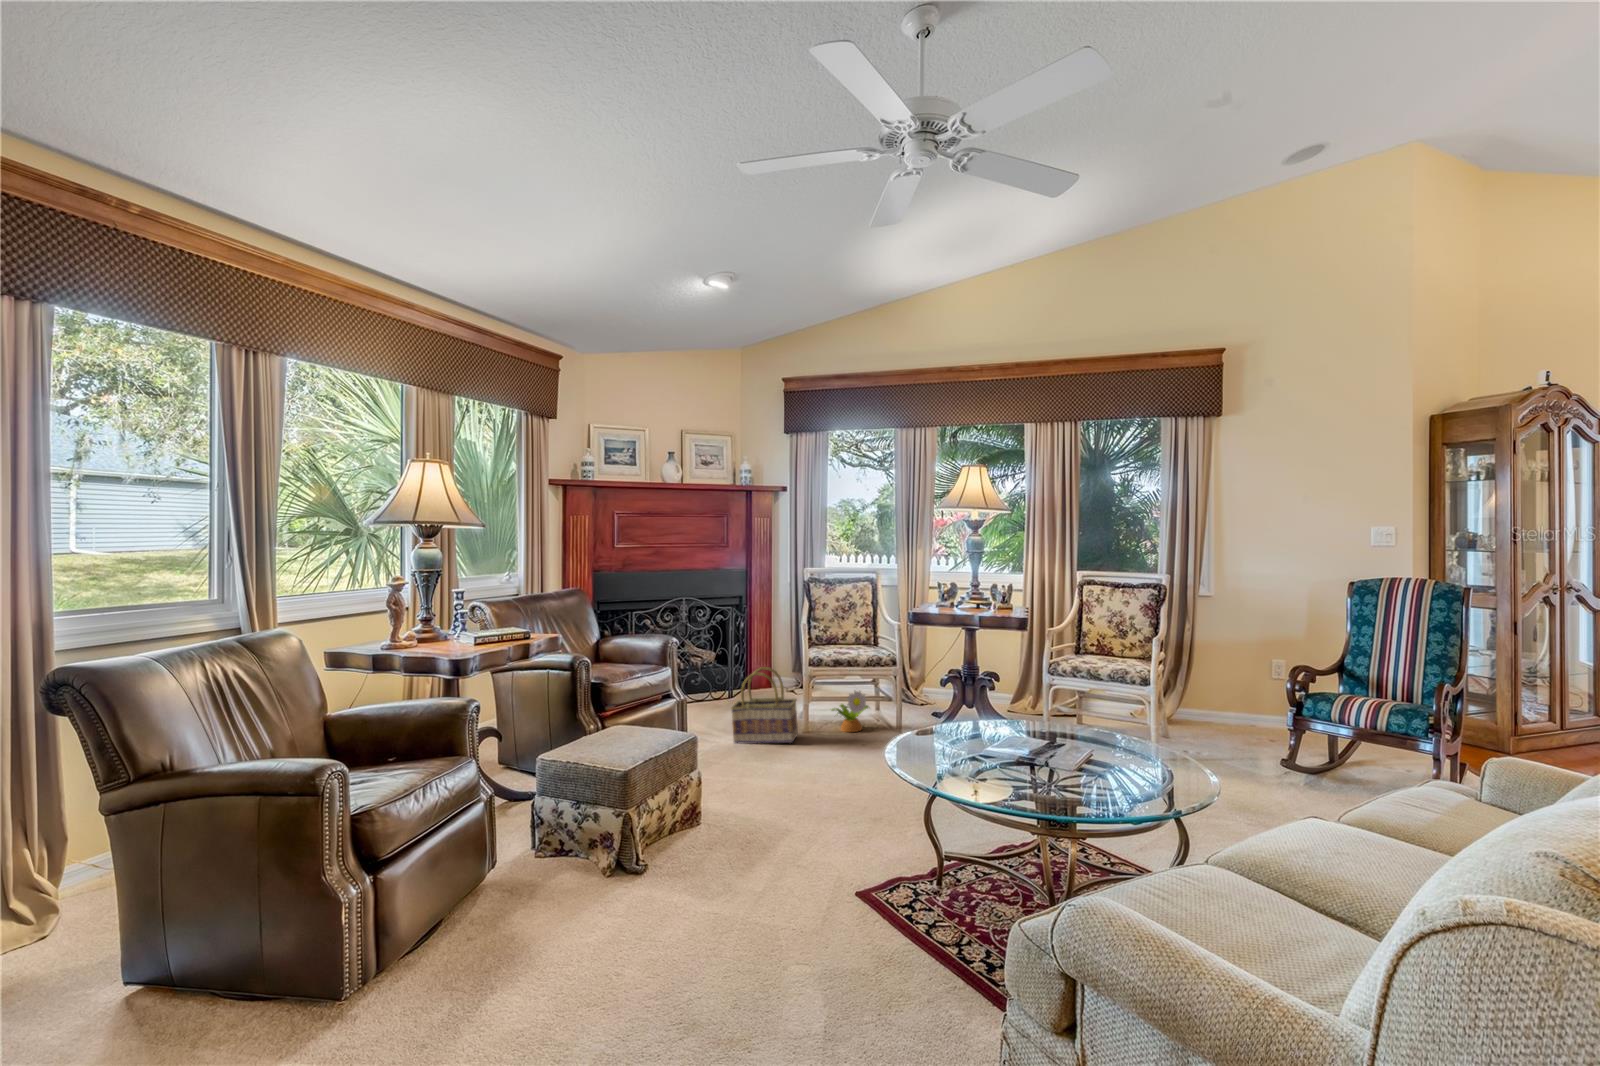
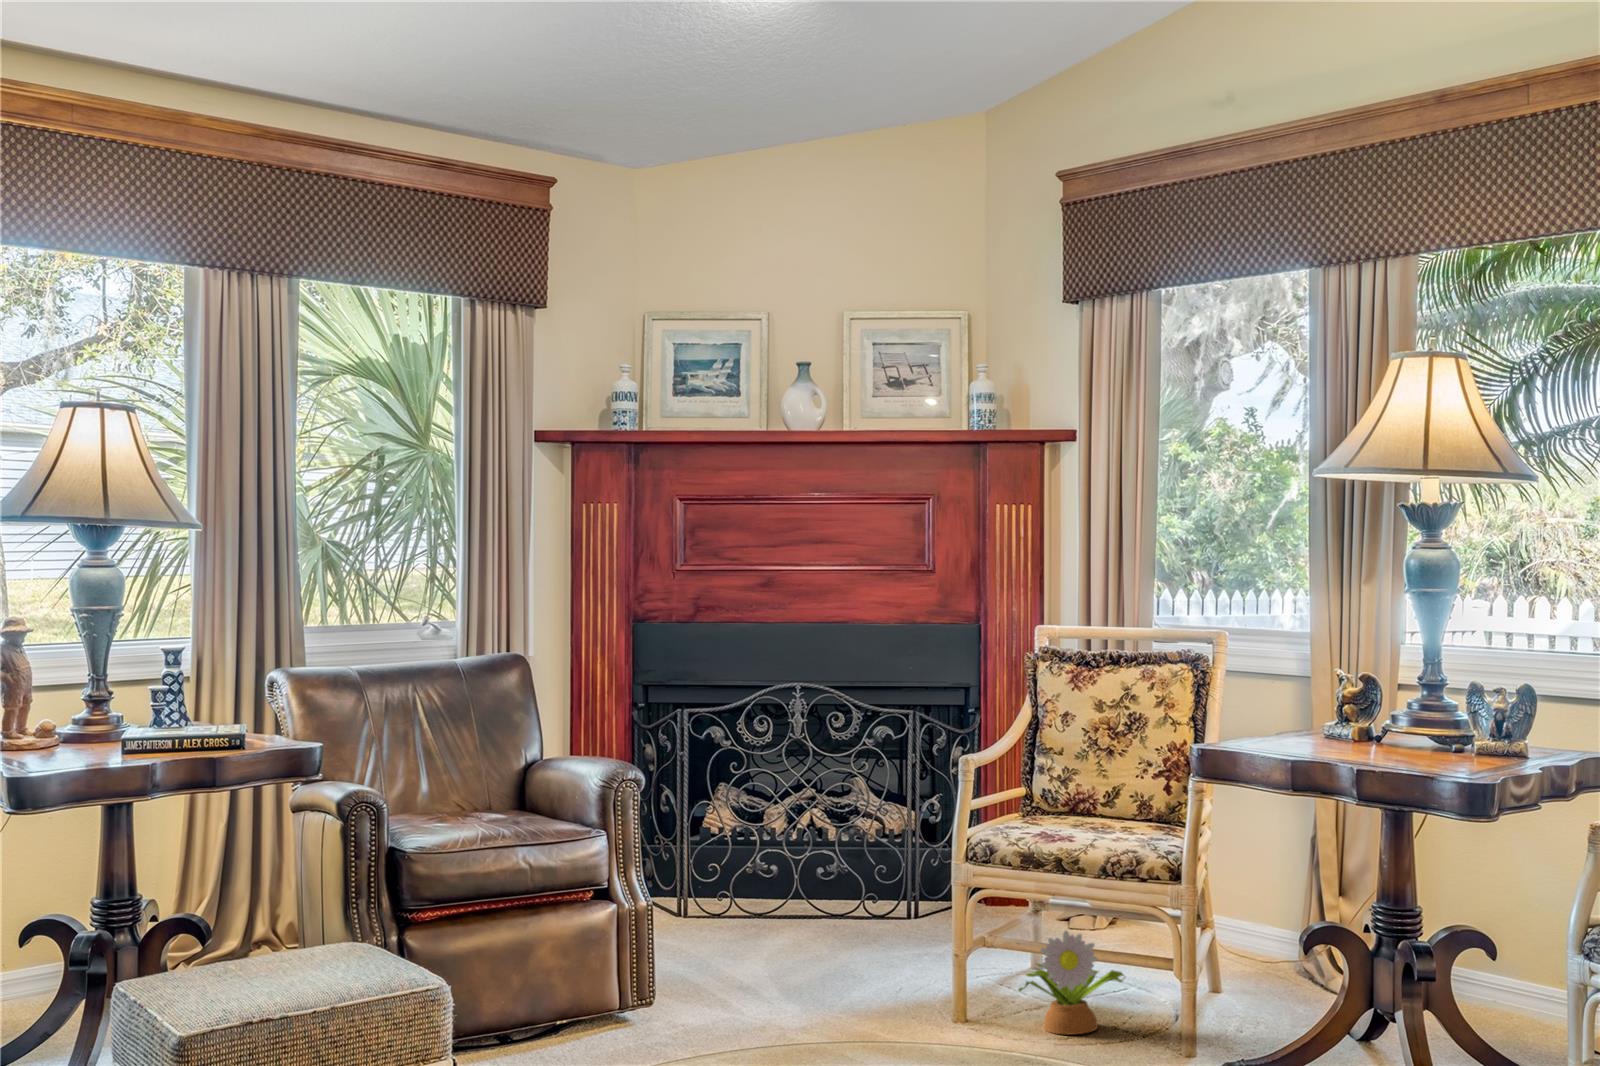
basket: present [731,667,798,744] -> none [763,854,924,1039]

